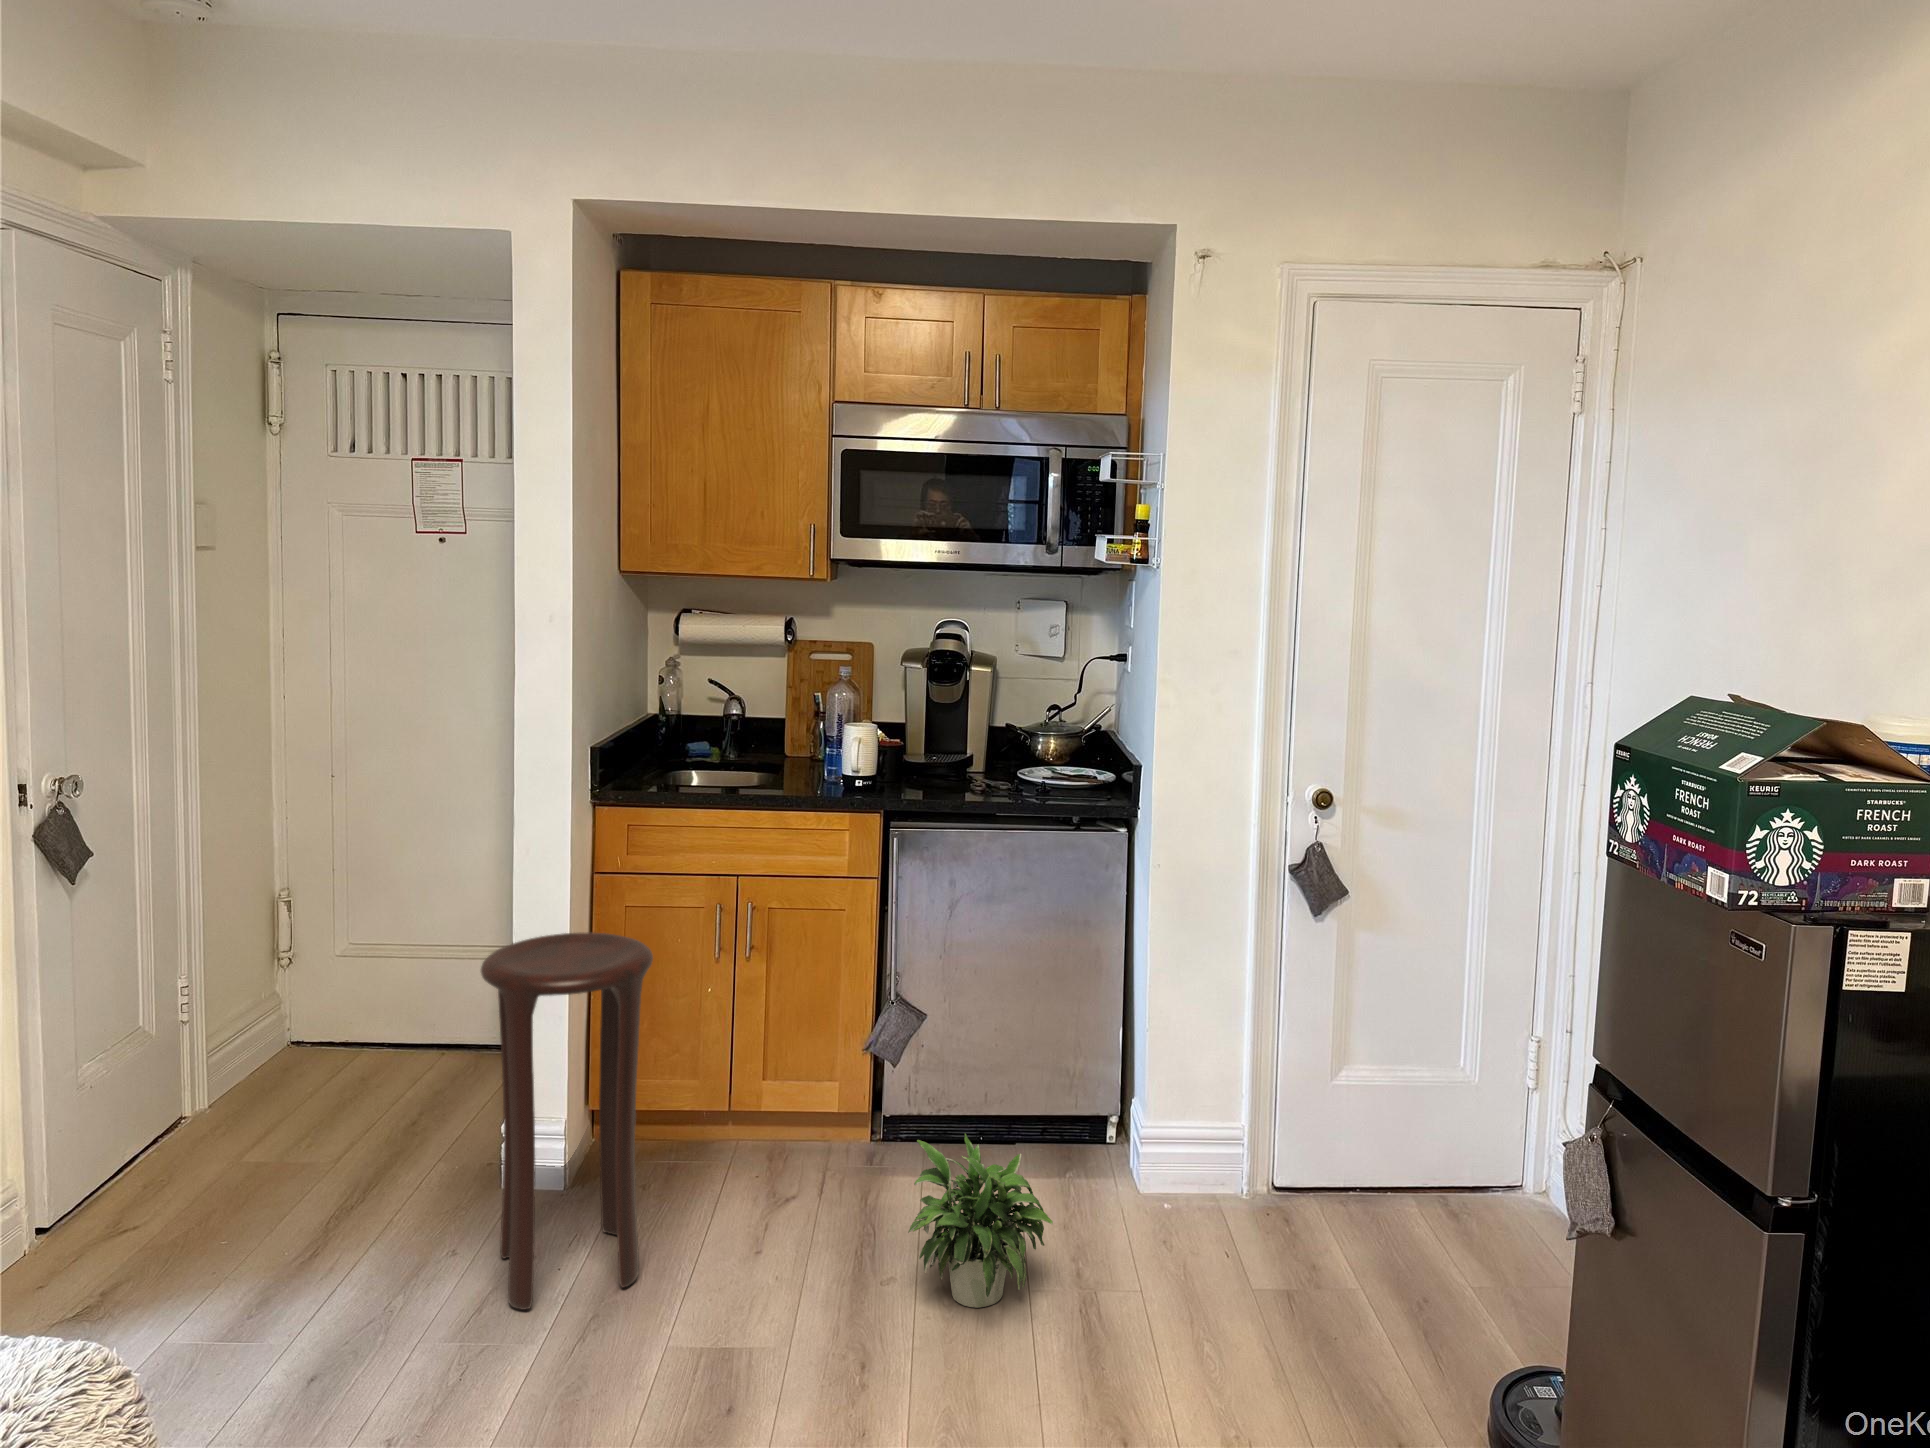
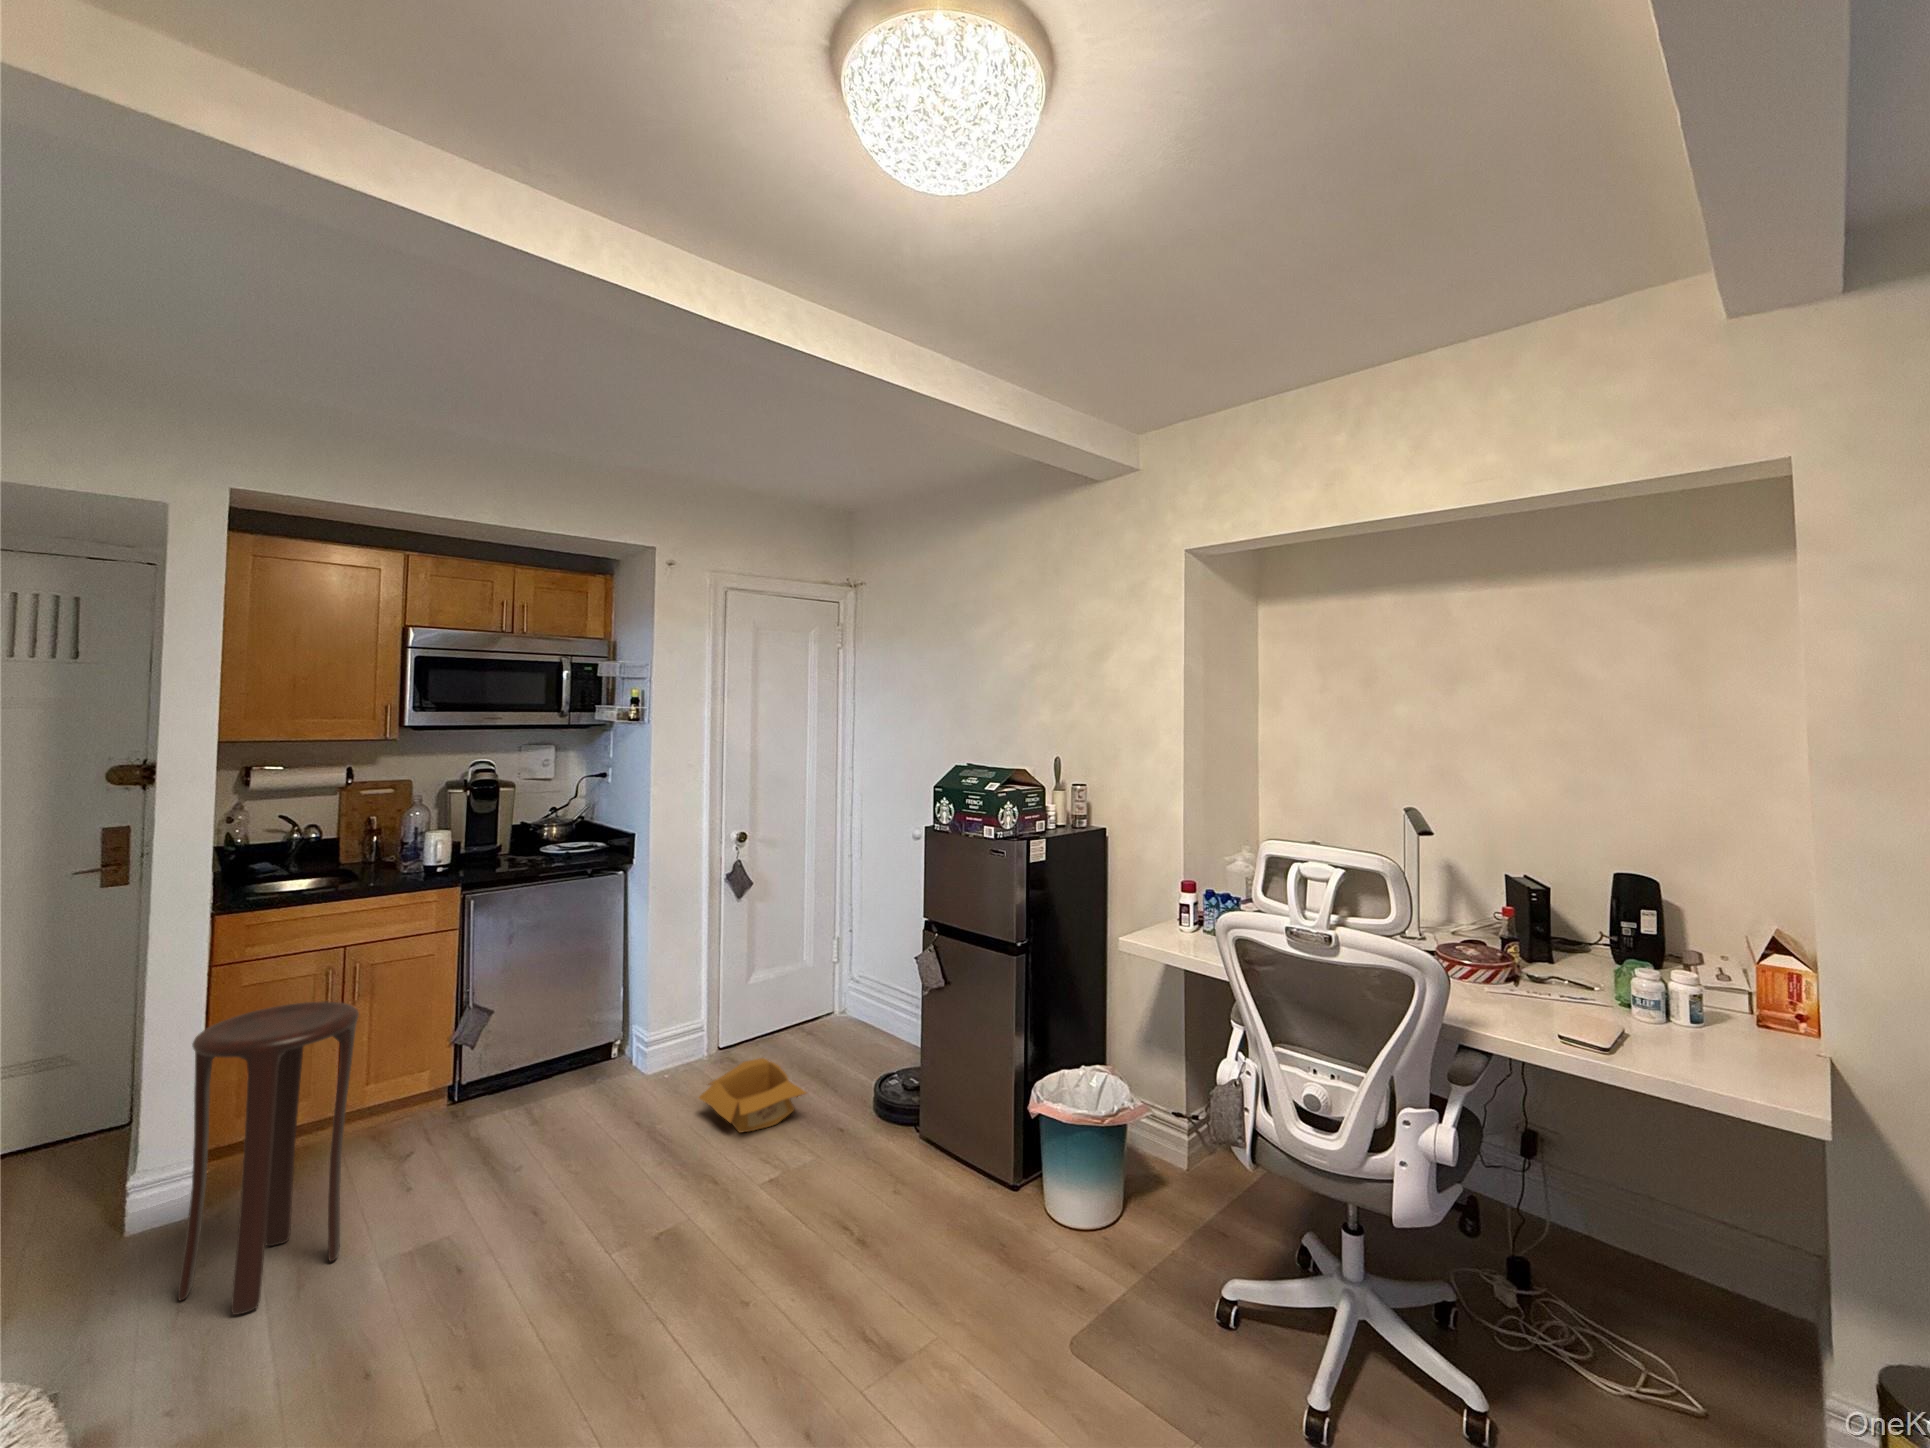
potted plant: present [908,1134,1053,1308] -> none [534,1064,654,1163]
cardboard box: none [1148,1230,1318,1383] -> present [699,1058,806,1132]

